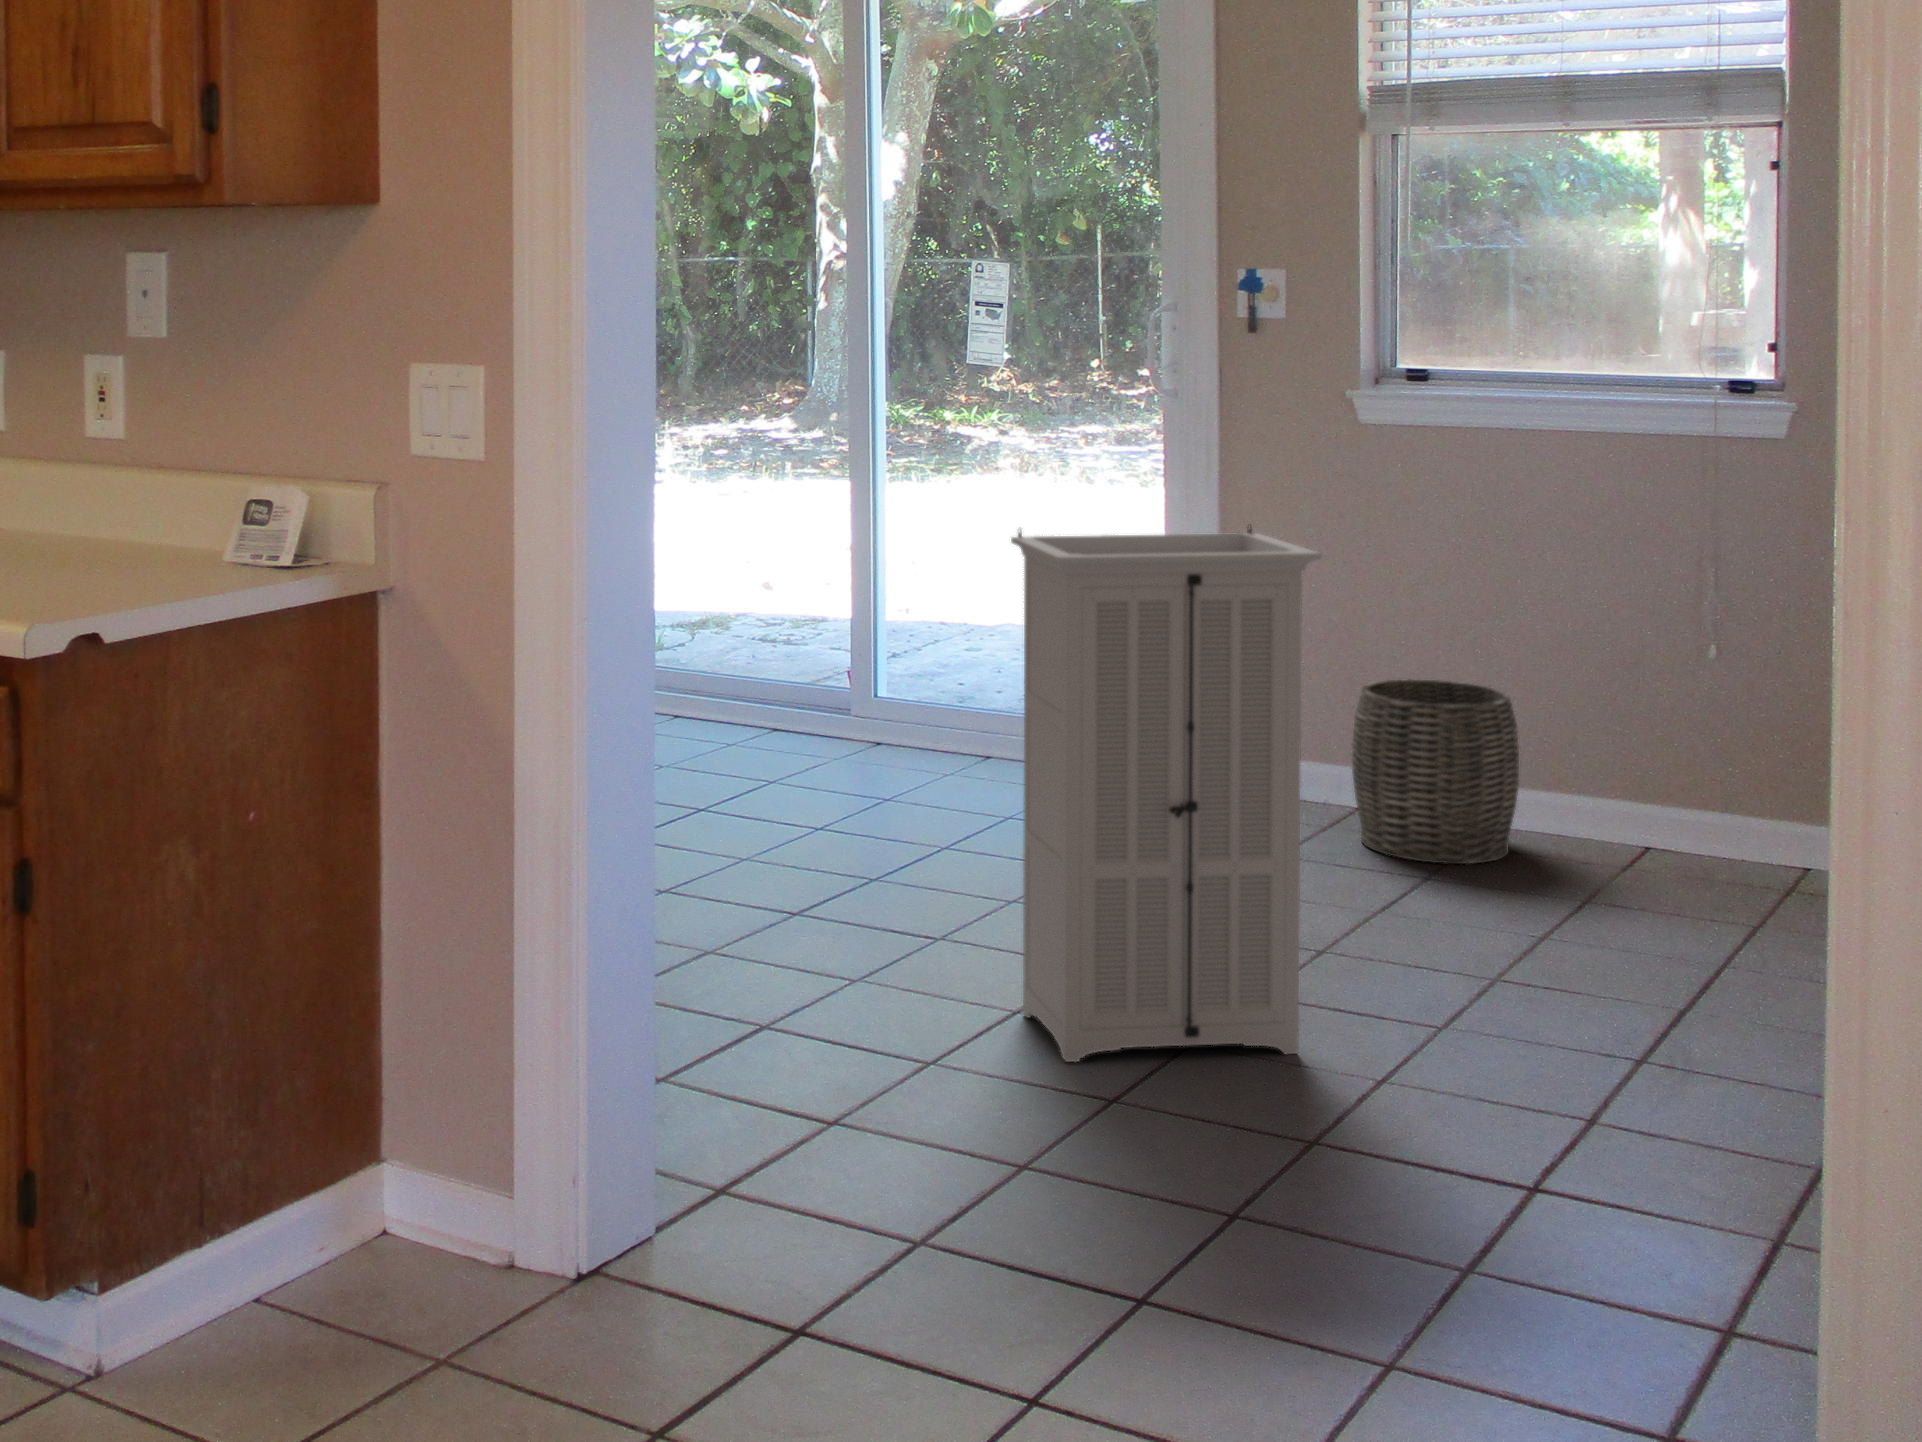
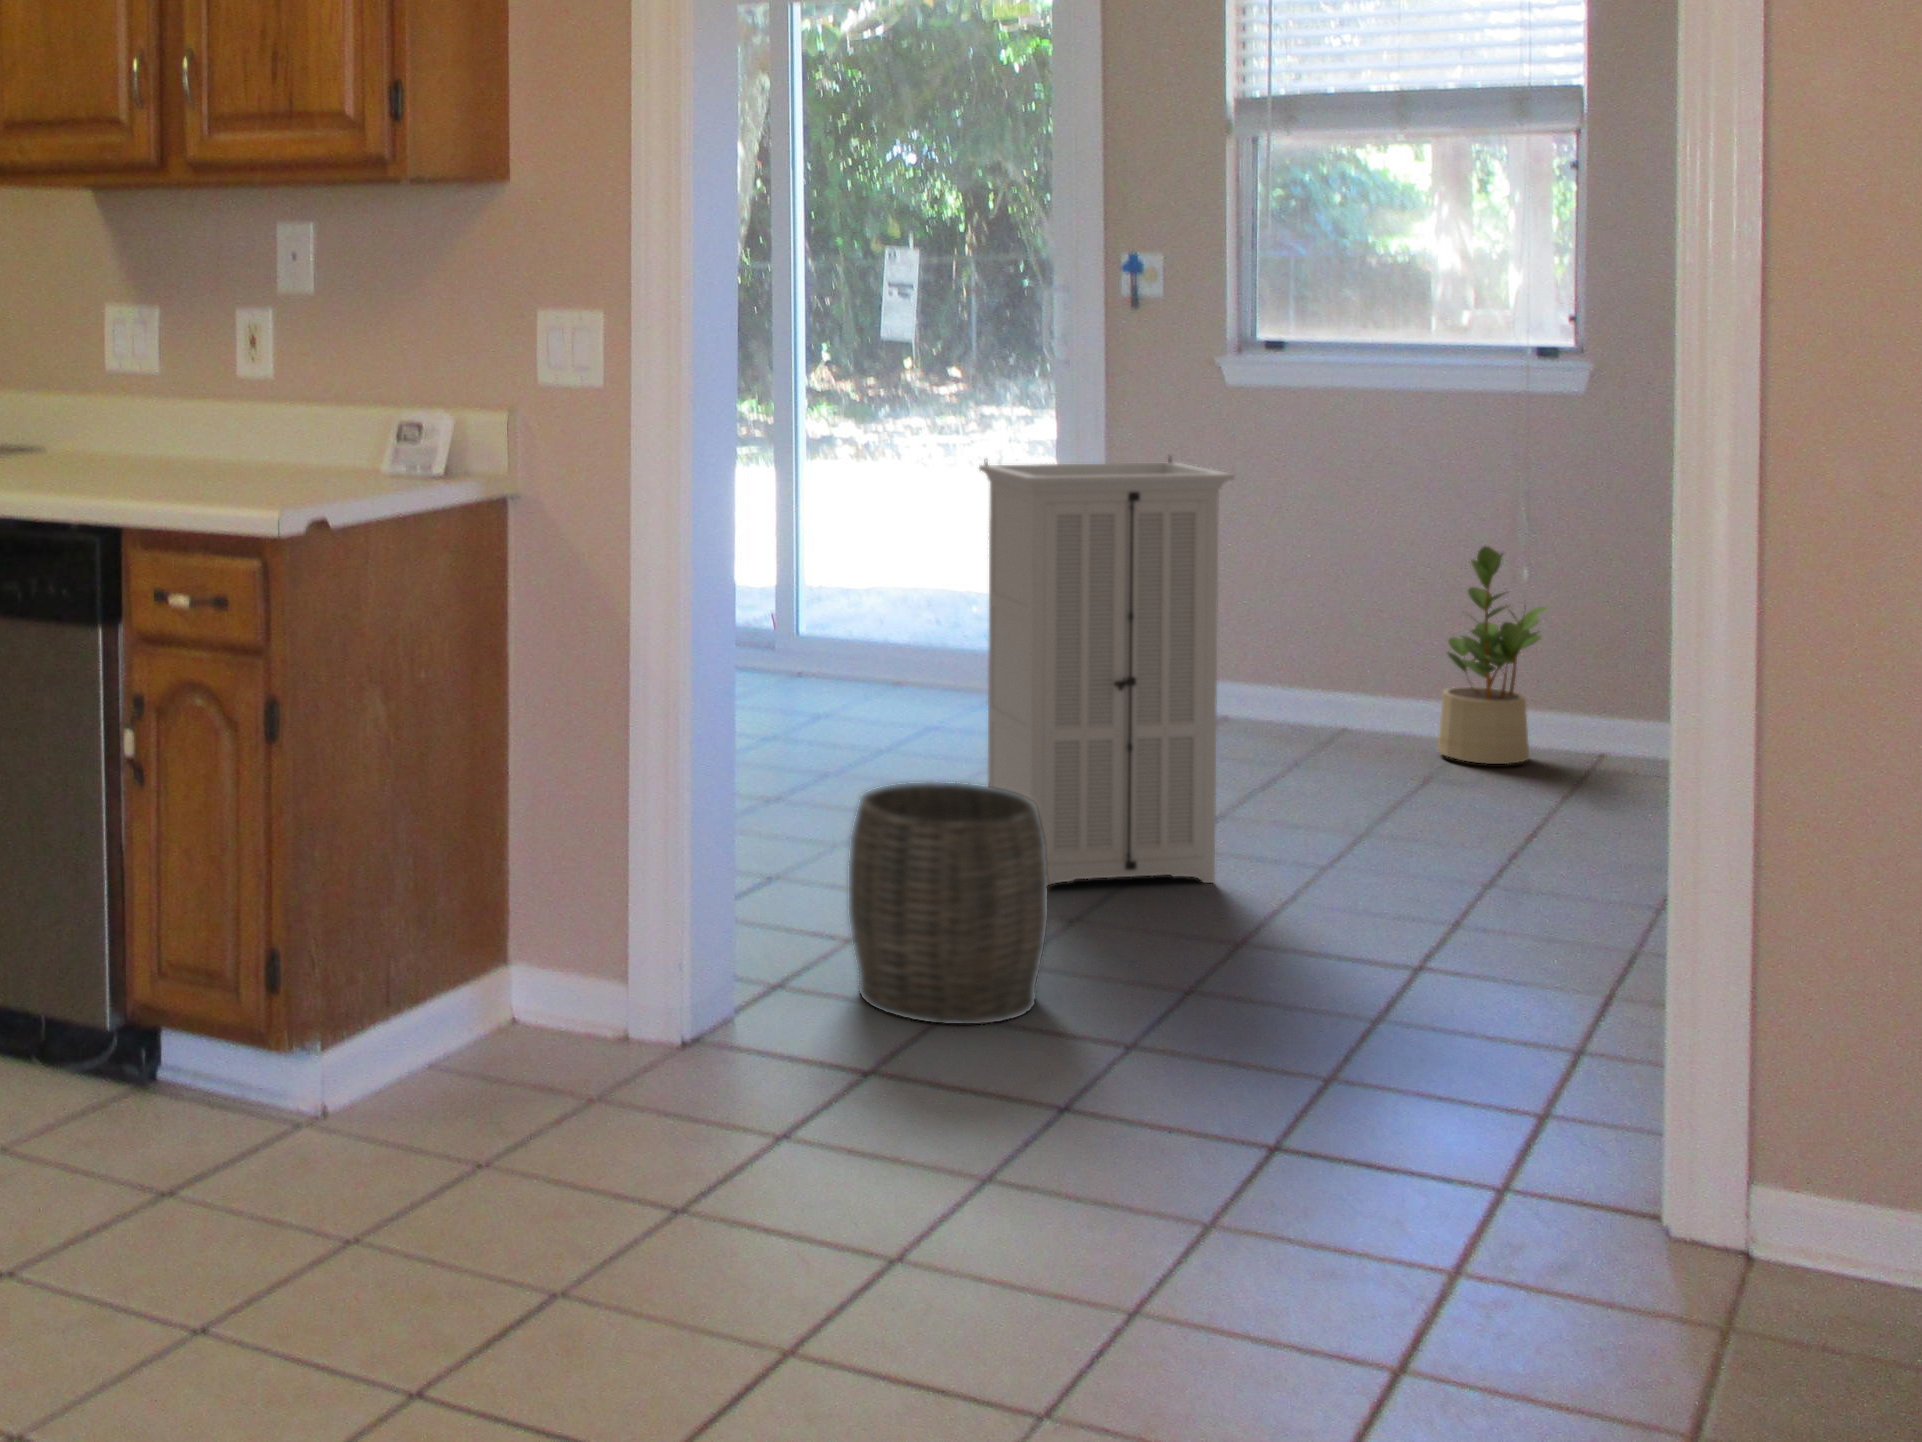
potted plant: none [1606,624,1745,888] -> present [1438,546,1548,764]
woven basket: present [1352,679,1519,864] -> present [849,782,1048,1024]

